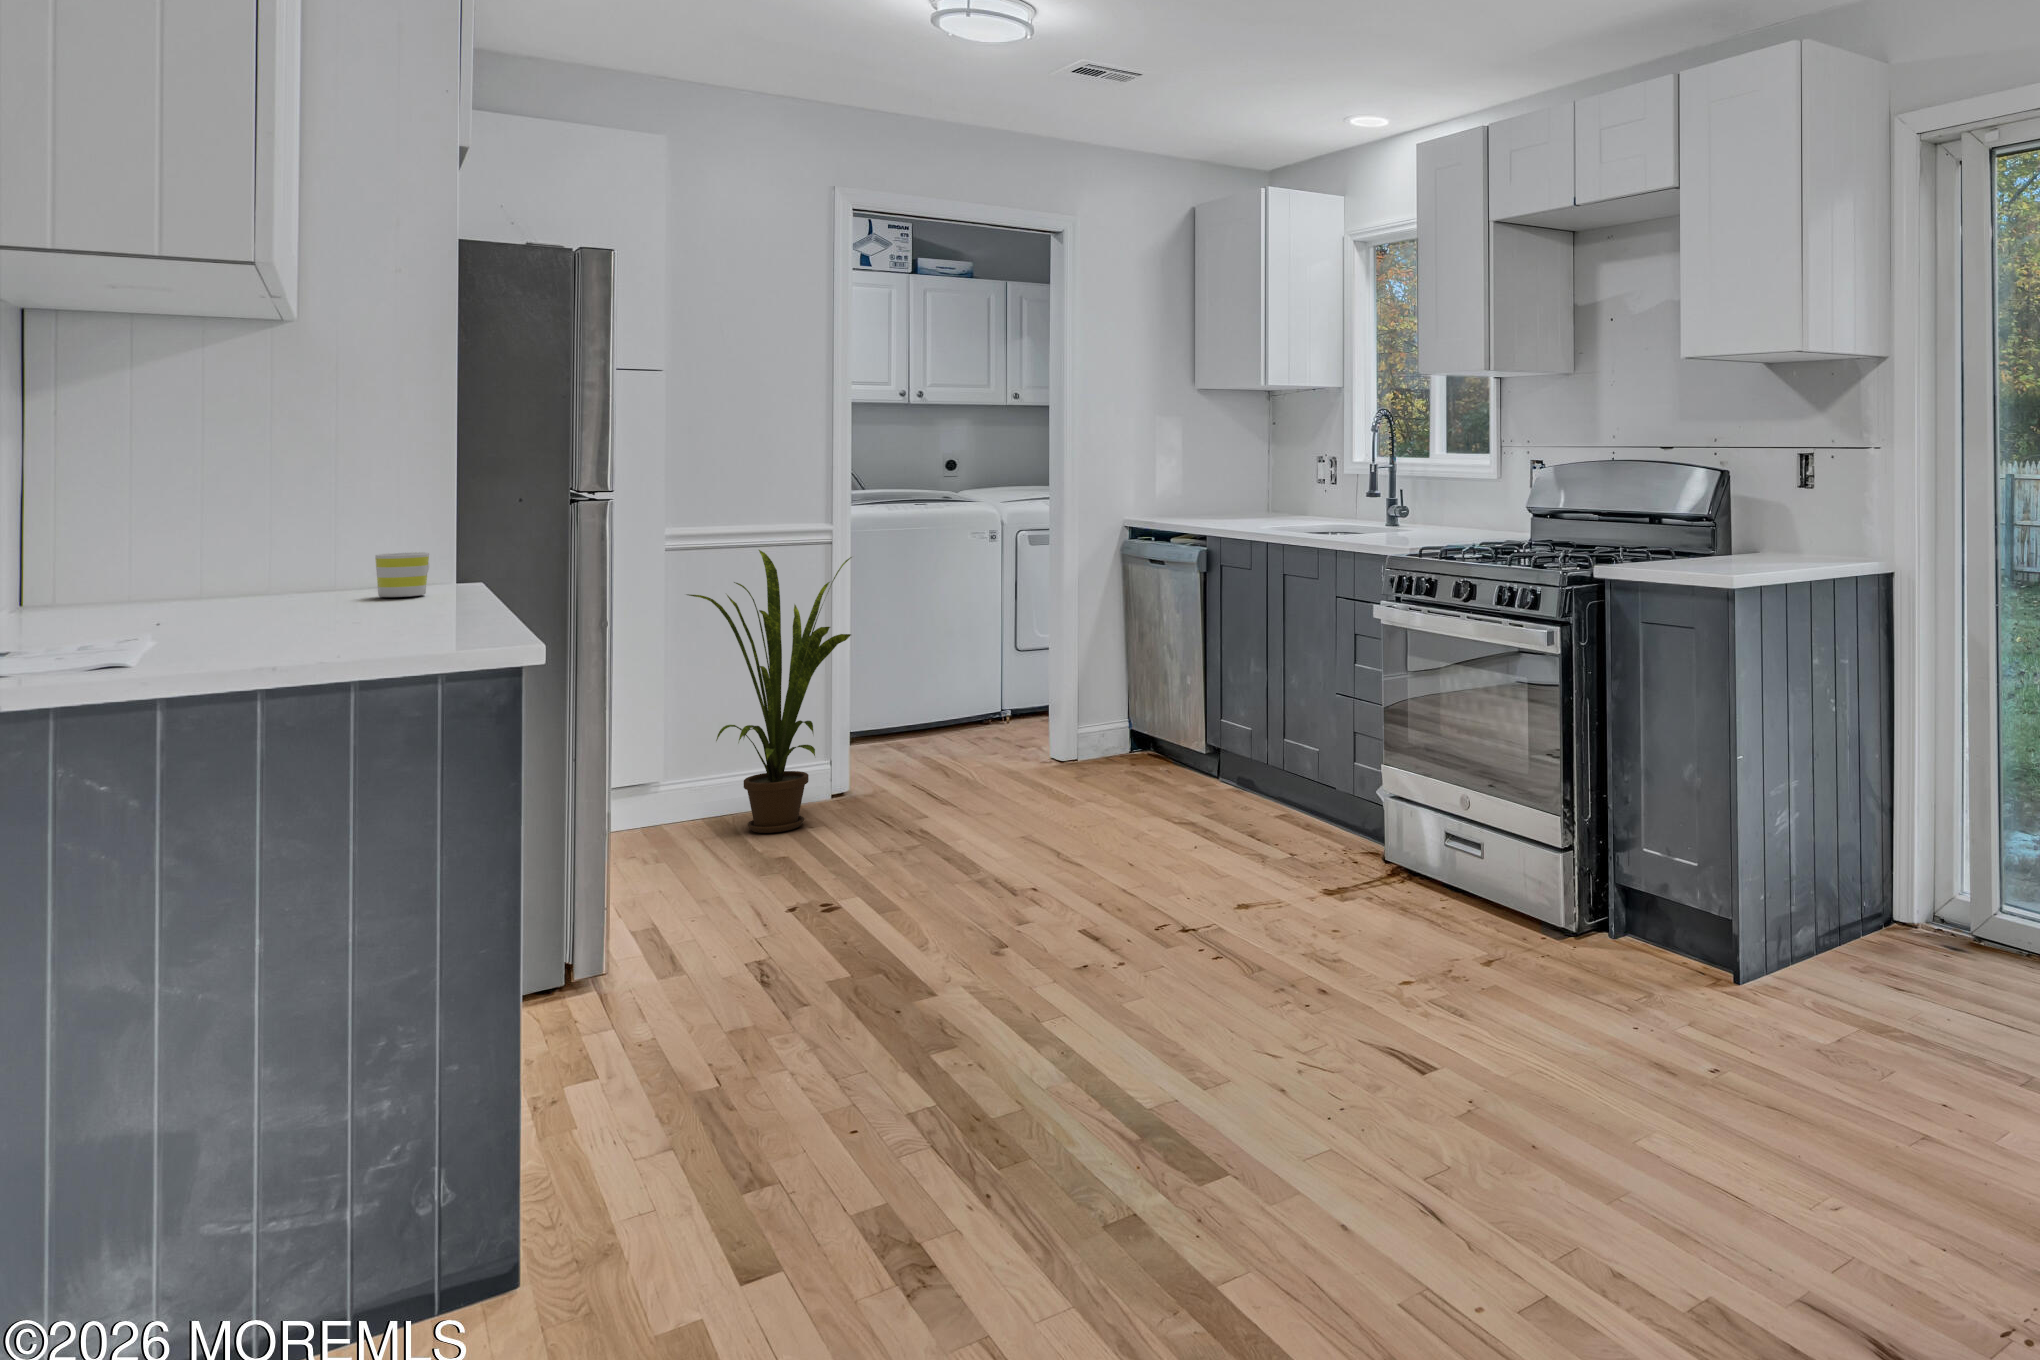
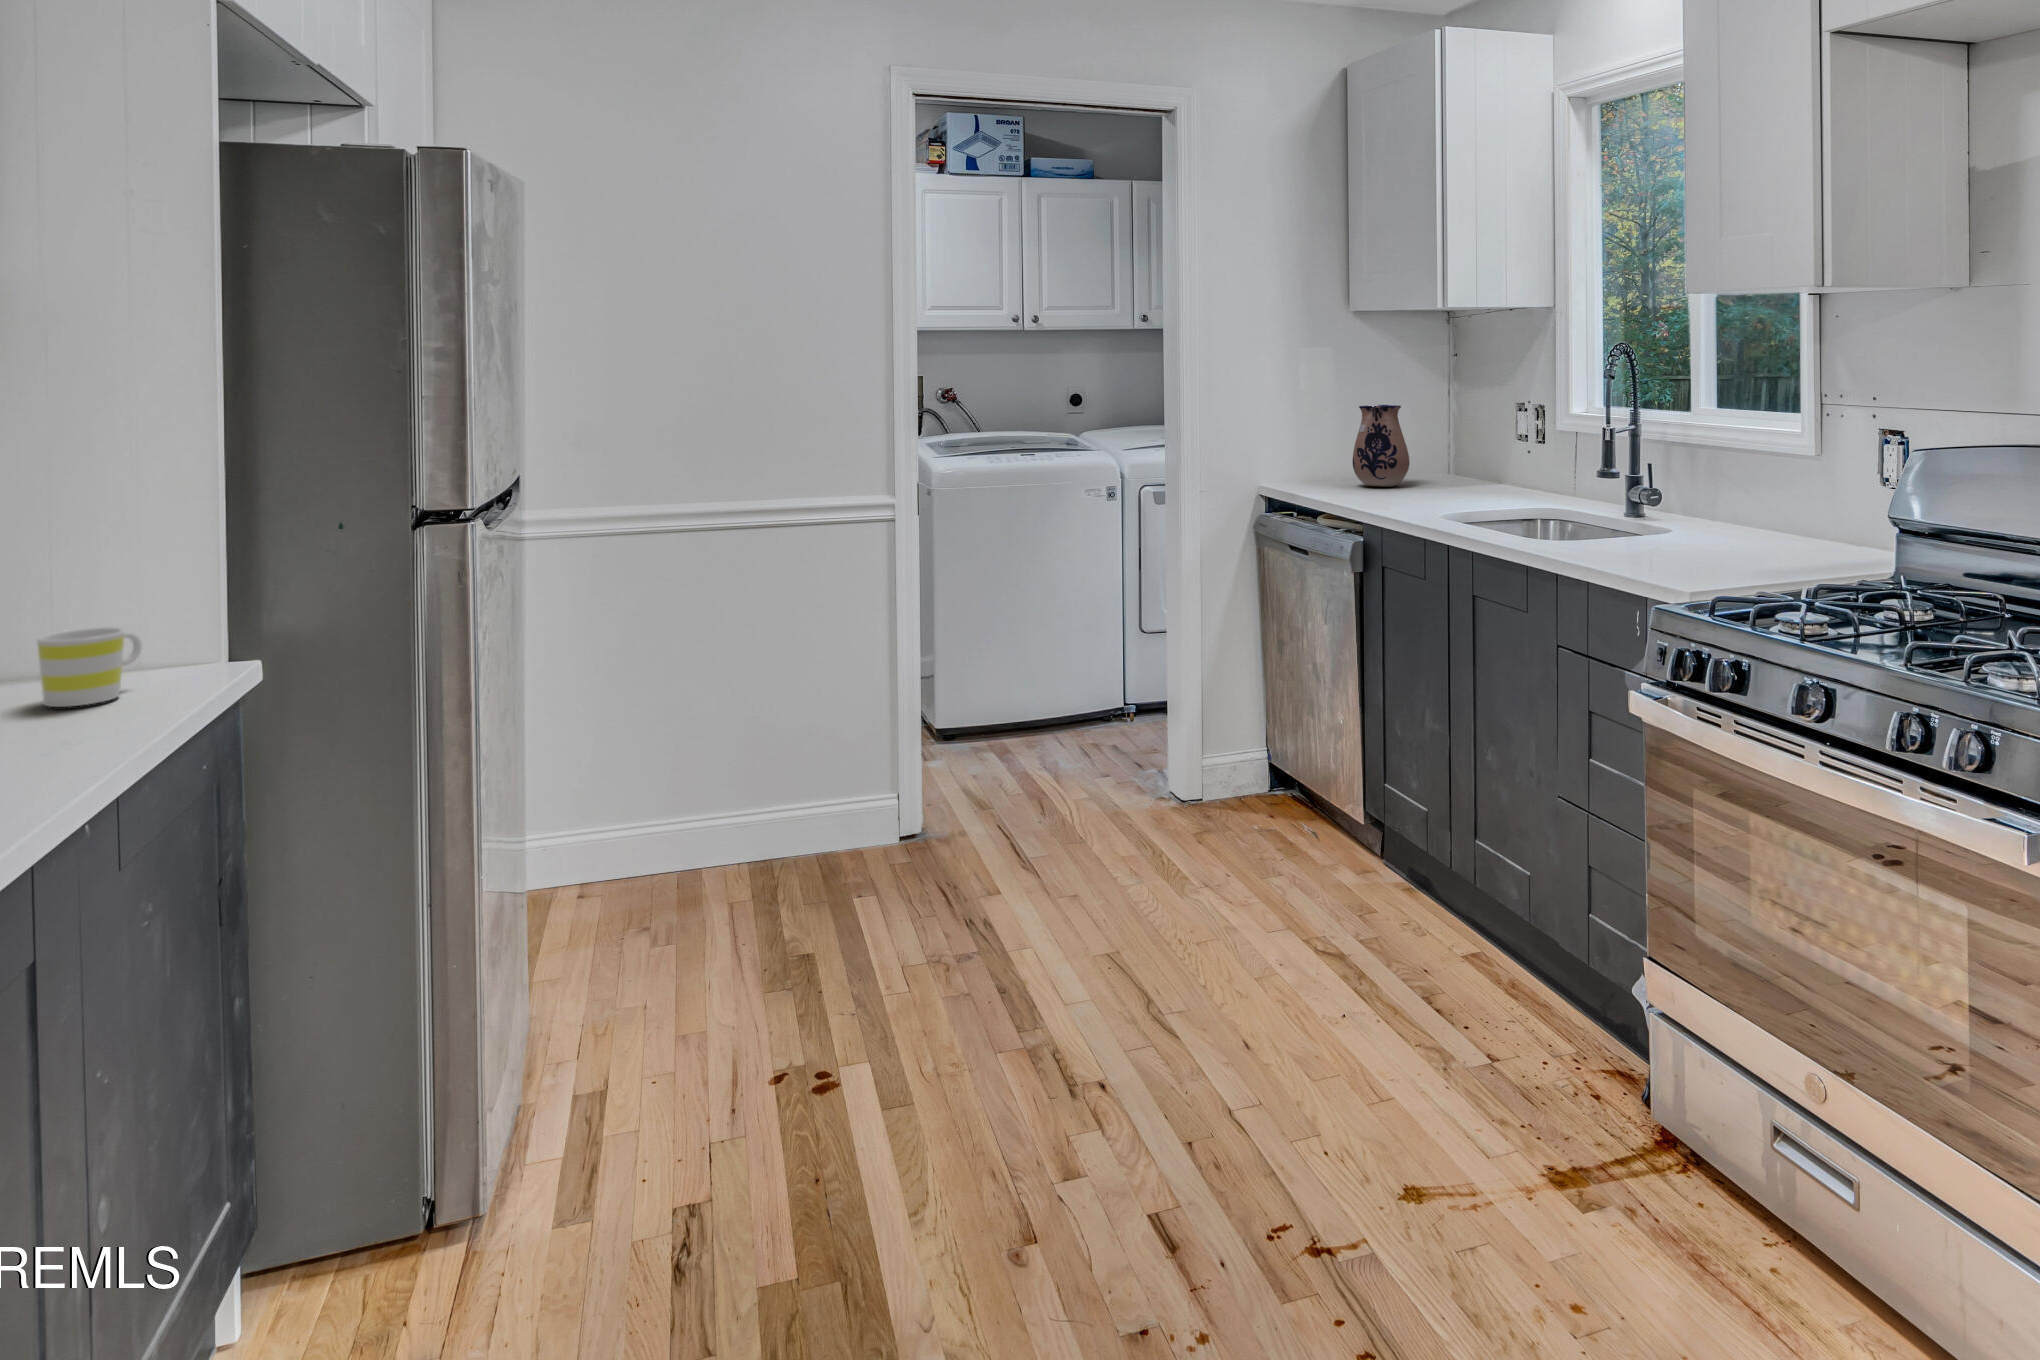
ceramic pitcher: none [1196,459,1239,519] -> present [1352,405,1409,487]
house plant: present [687,550,852,833] -> none [690,532,901,915]

